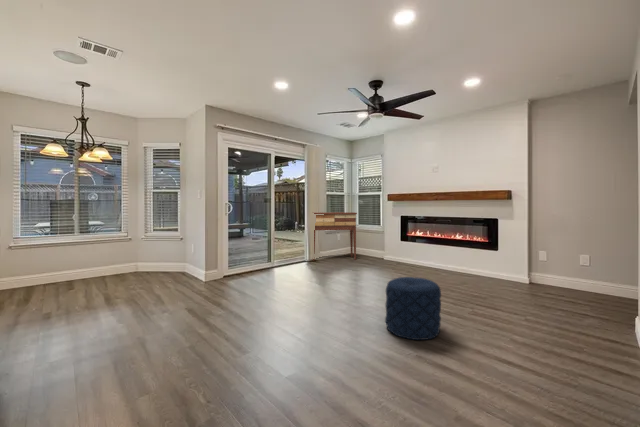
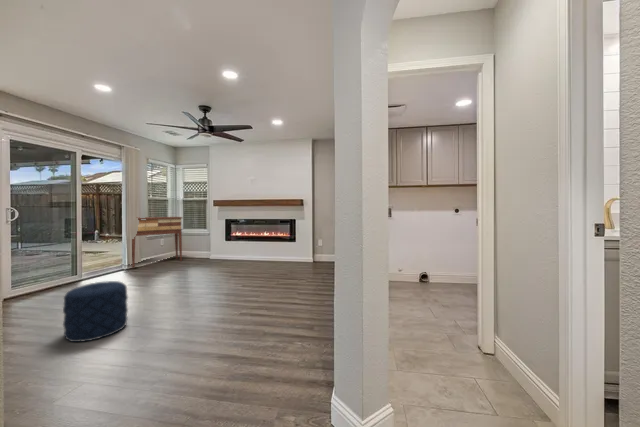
pouf: present [385,277,441,340] -> present [63,281,128,342]

